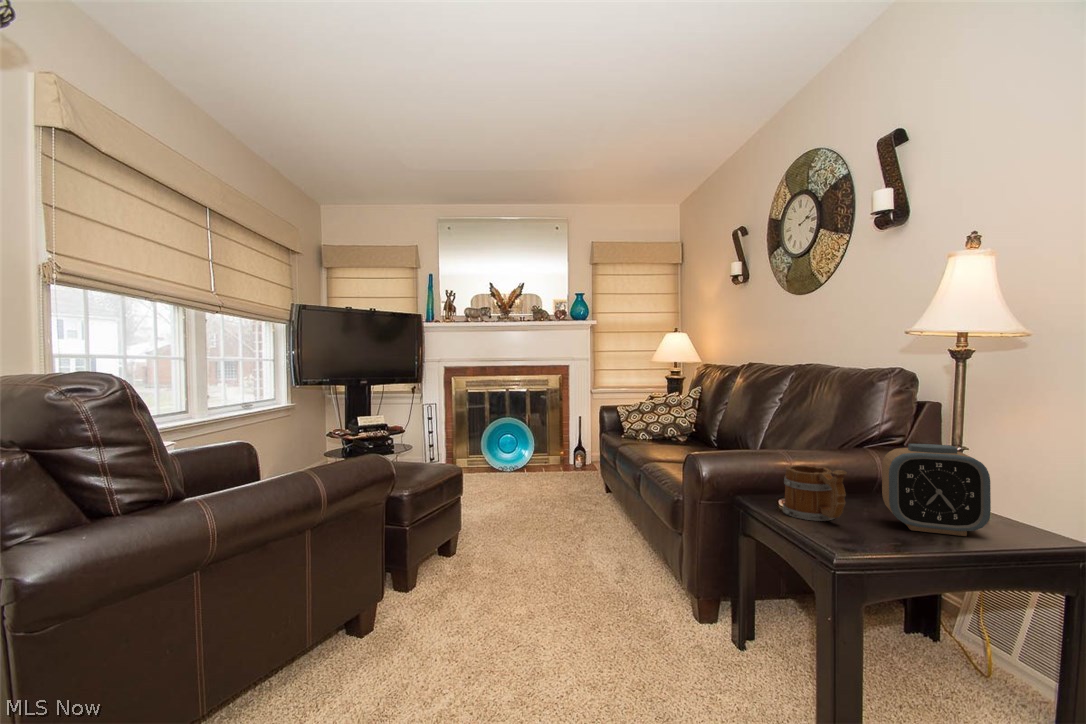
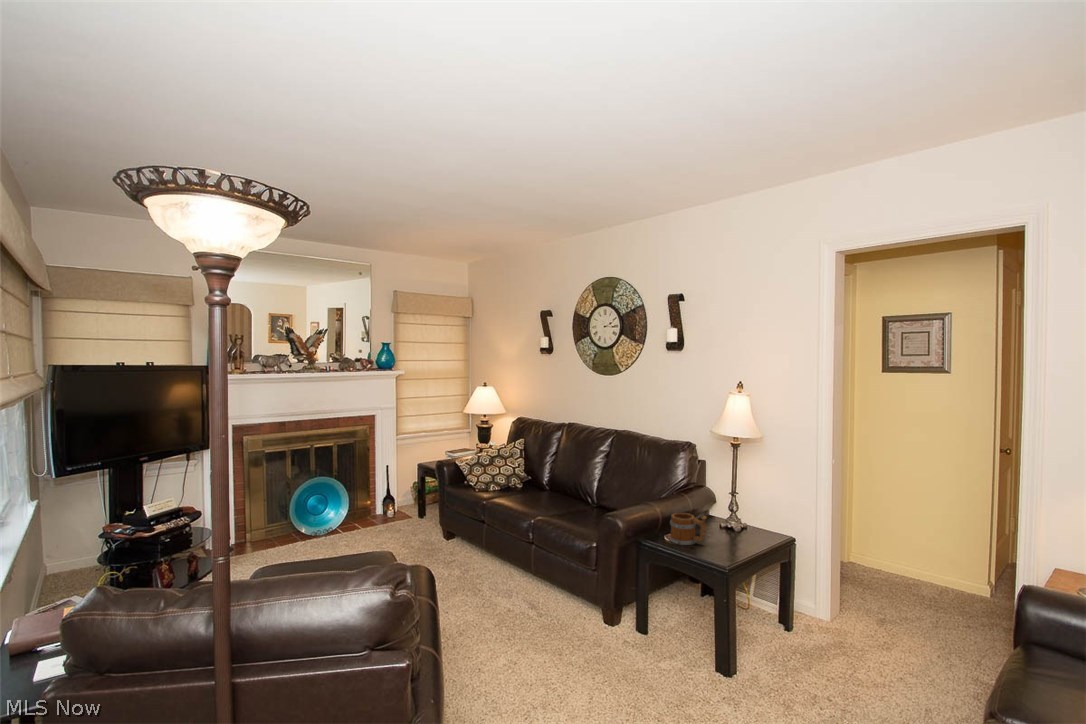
alarm clock: present [882,444,991,536] -> none [712,495,757,541]

